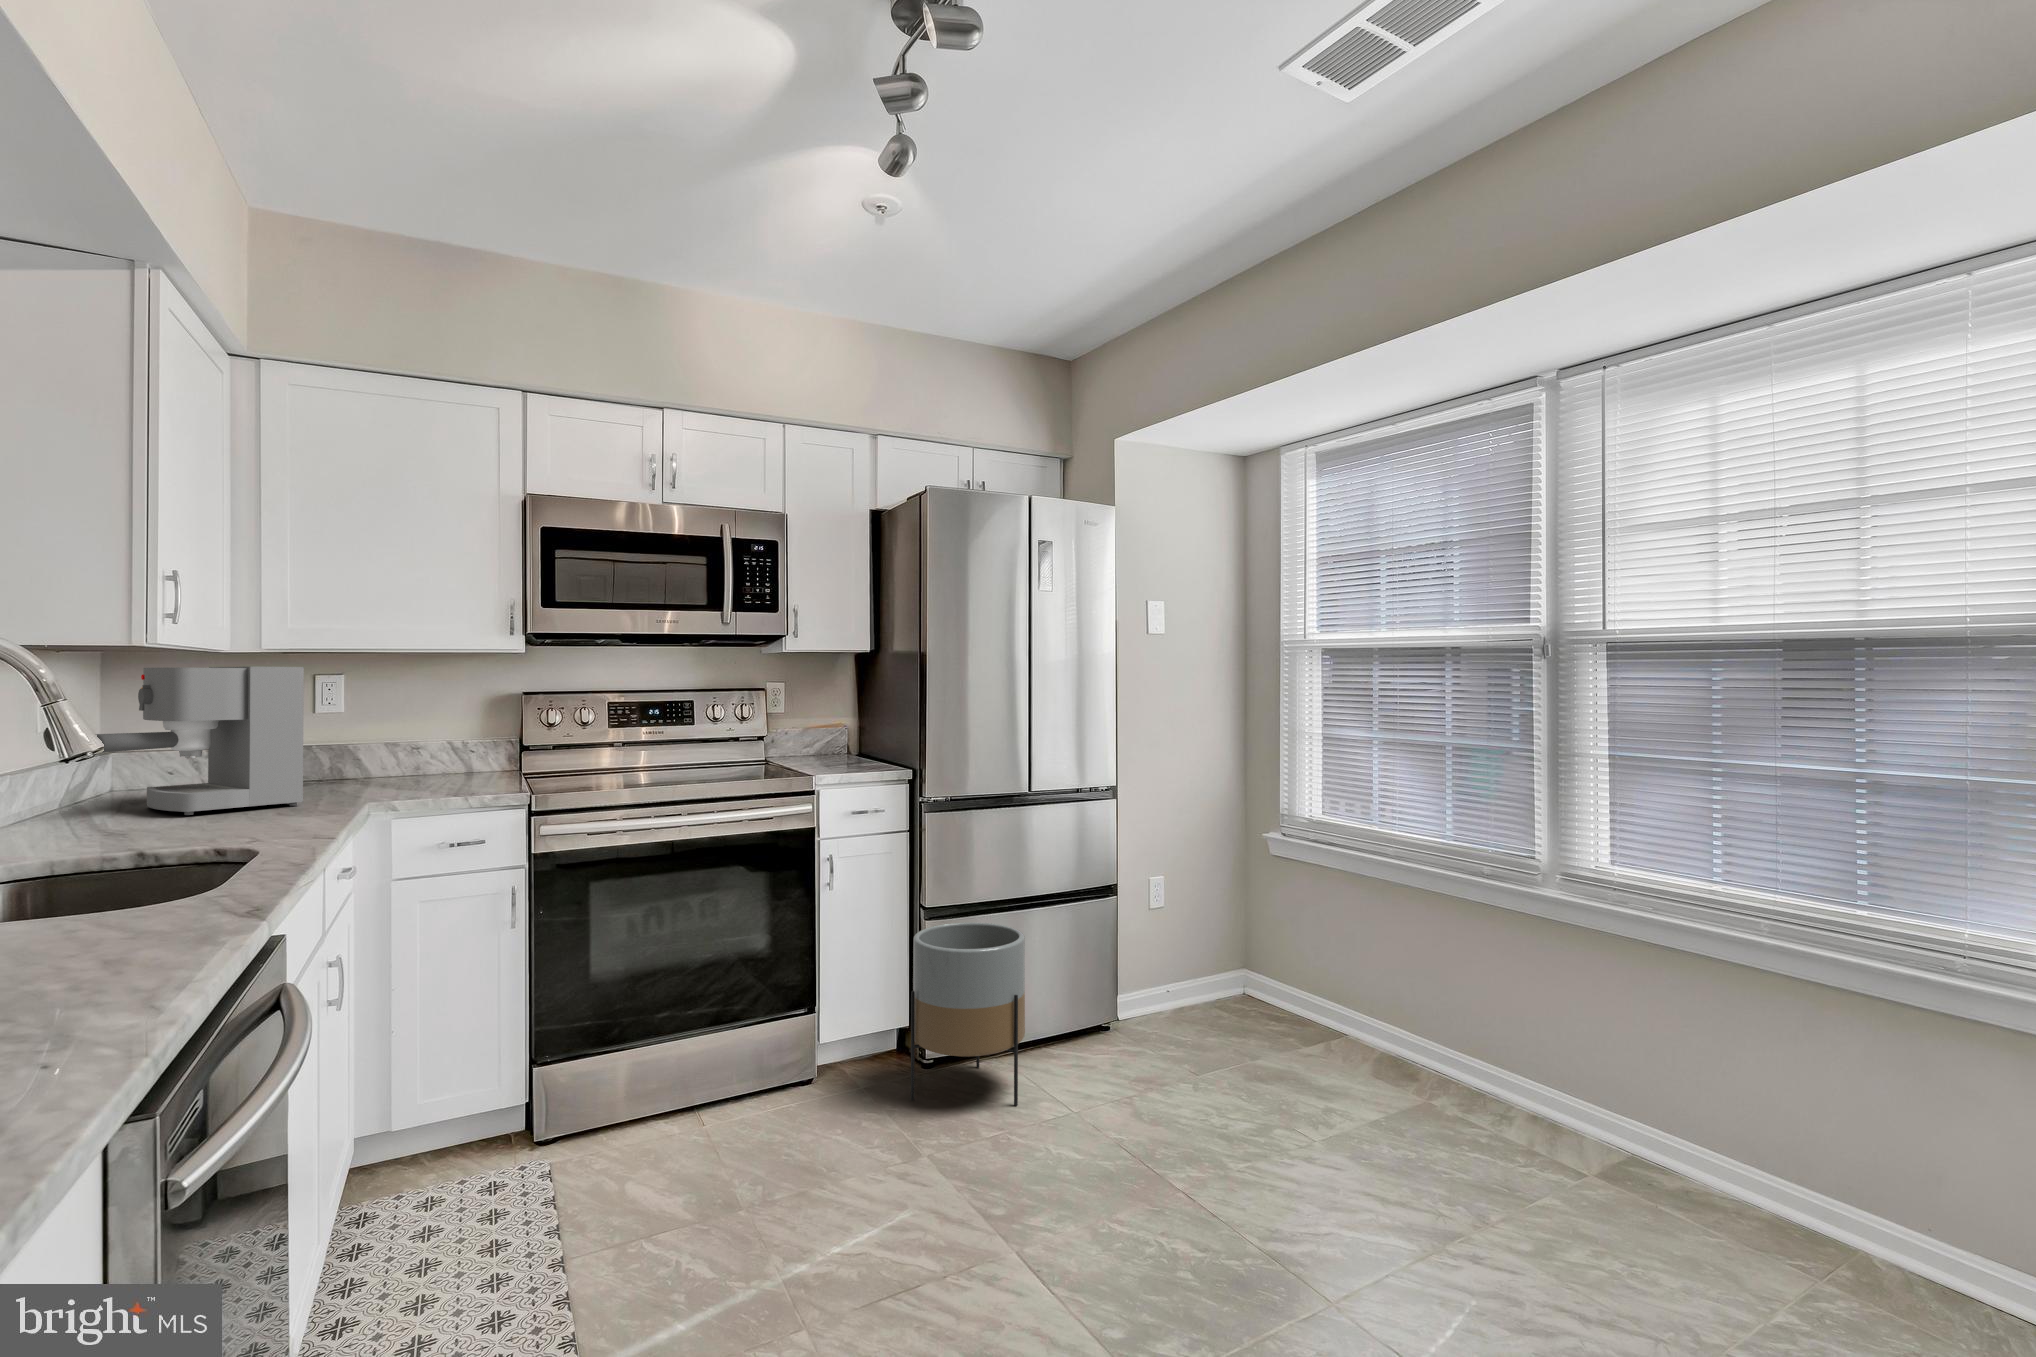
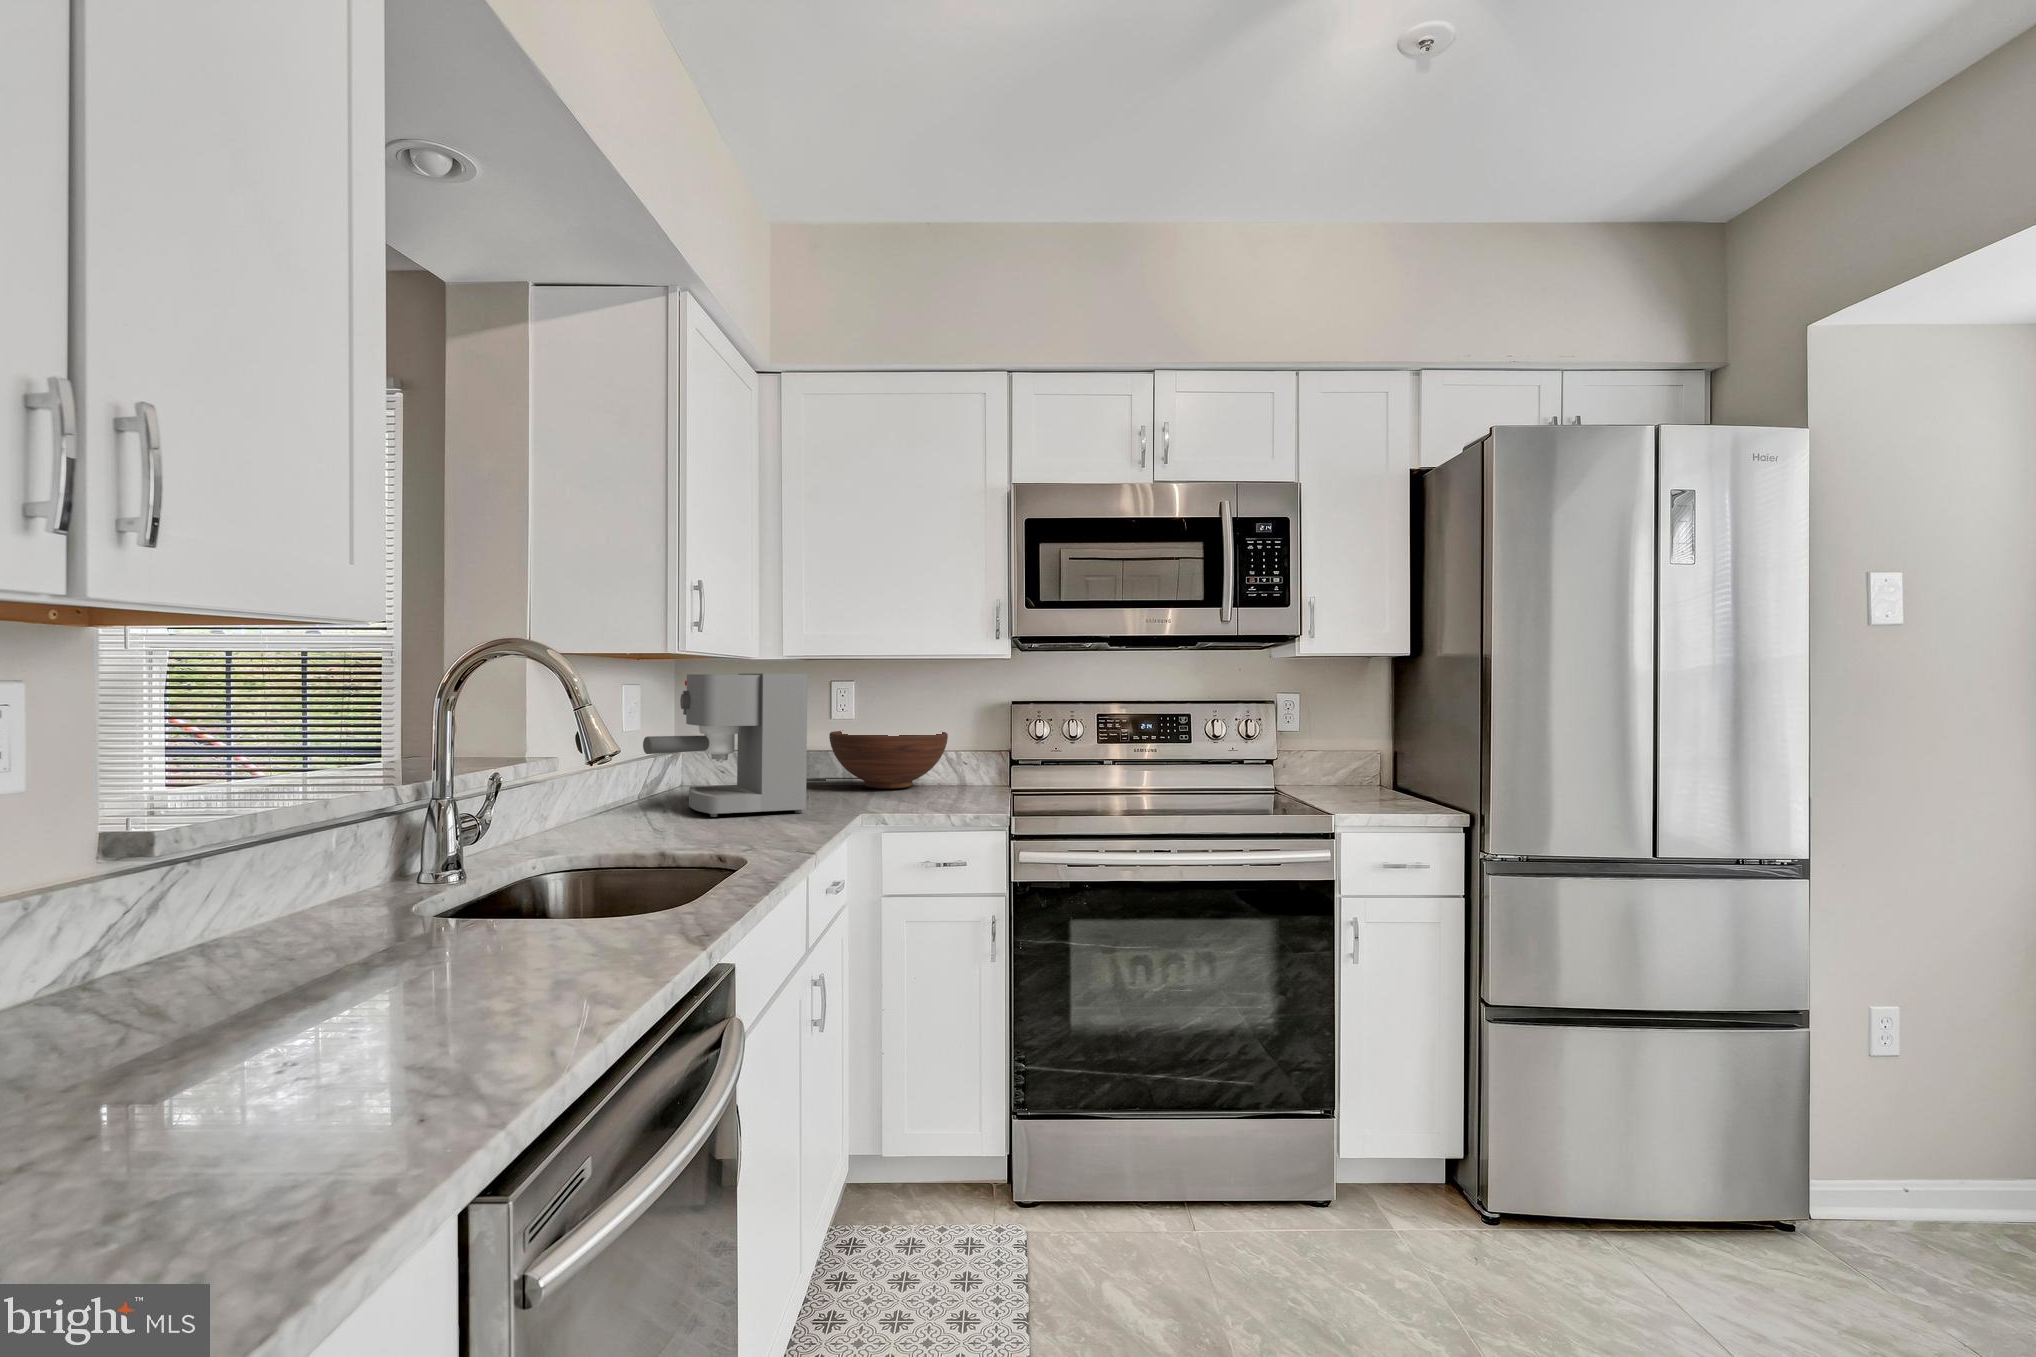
fruit bowl: none [315,723,452,780] -> present [829,731,948,789]
planter: present [911,922,1025,1106] -> none [1464,1027,1642,1312]

